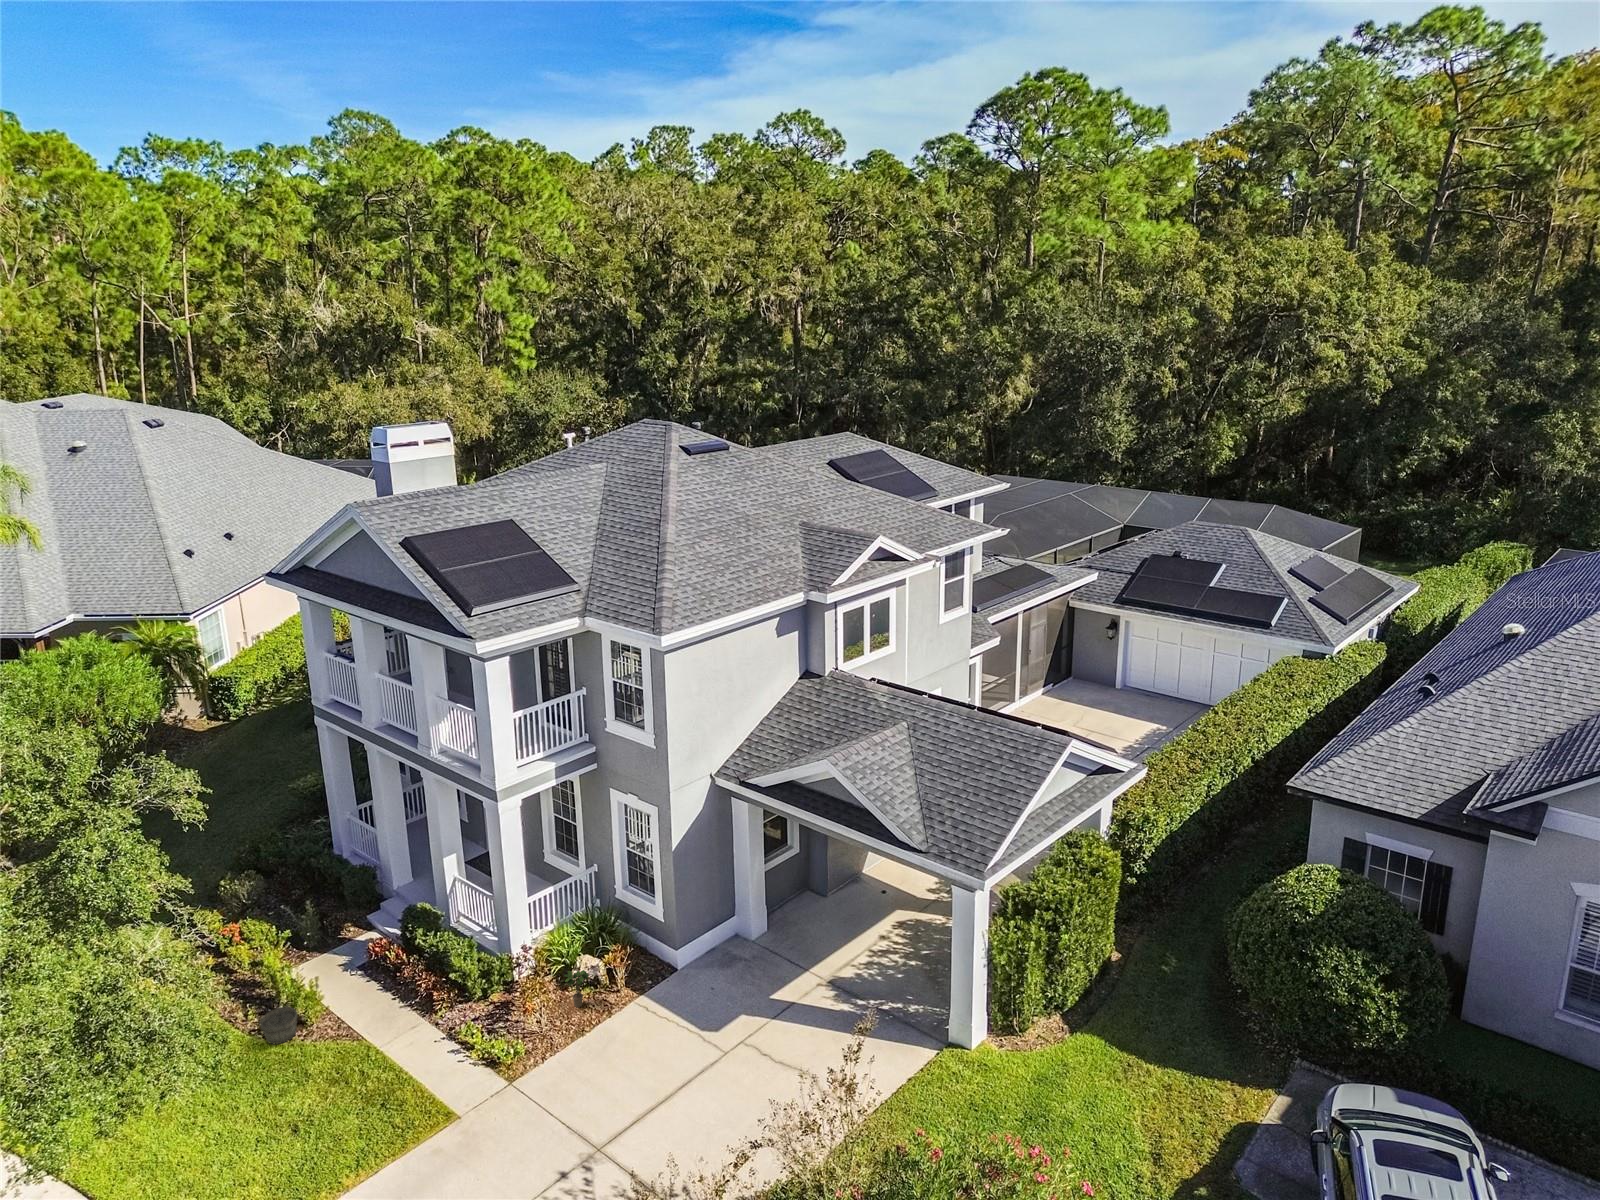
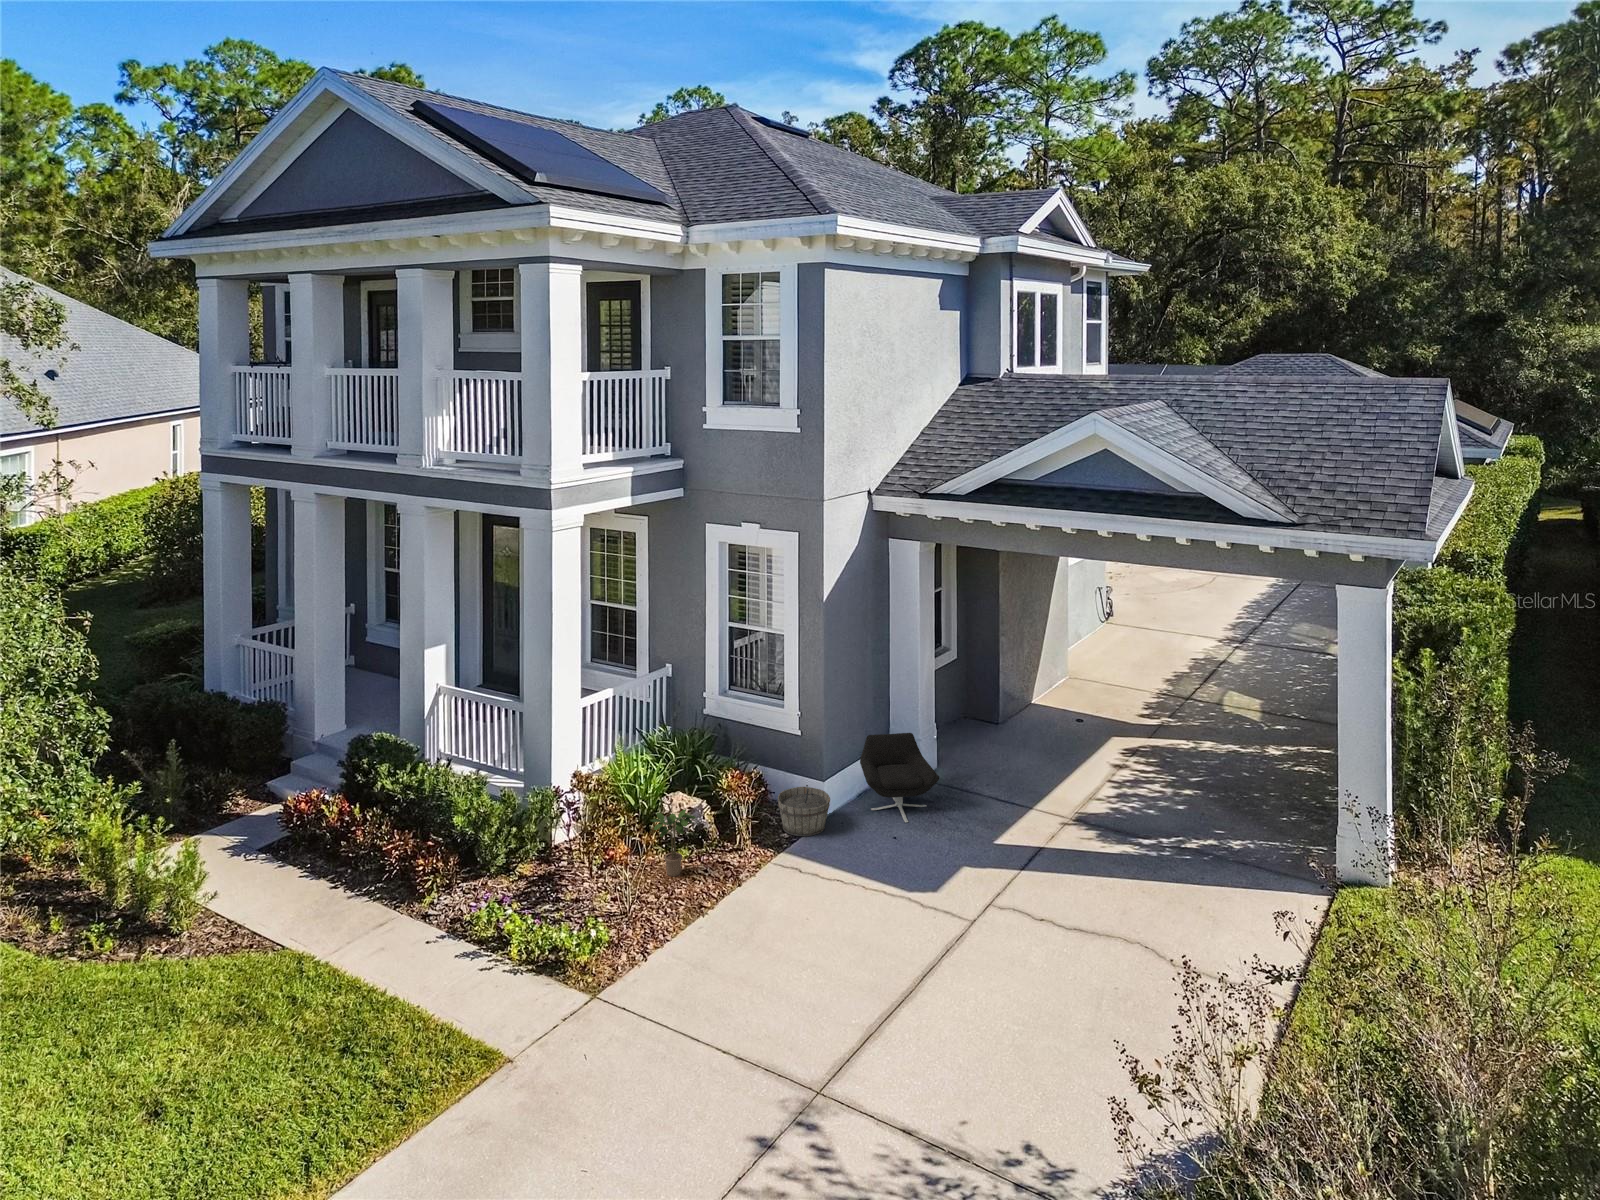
lounge chair: none [703,916,749,977] -> present [860,733,939,822]
wooden bucket: present [260,1007,297,1044] -> present [778,785,830,836]

